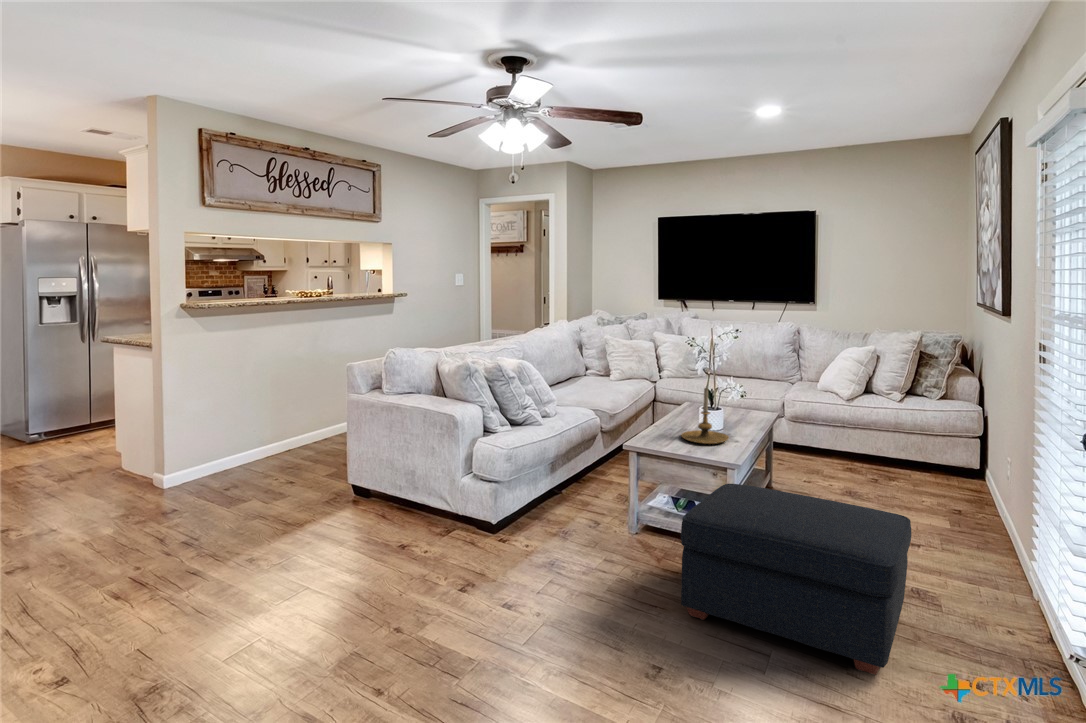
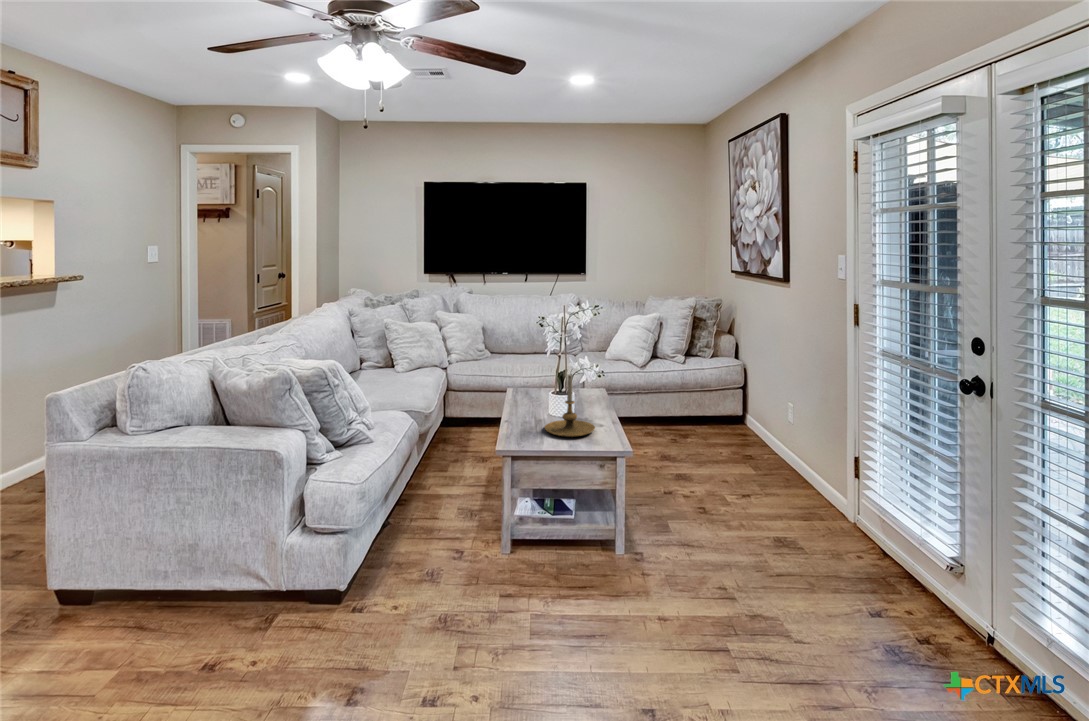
ottoman: present [681,484,912,675] -> none [625,480,856,655]

